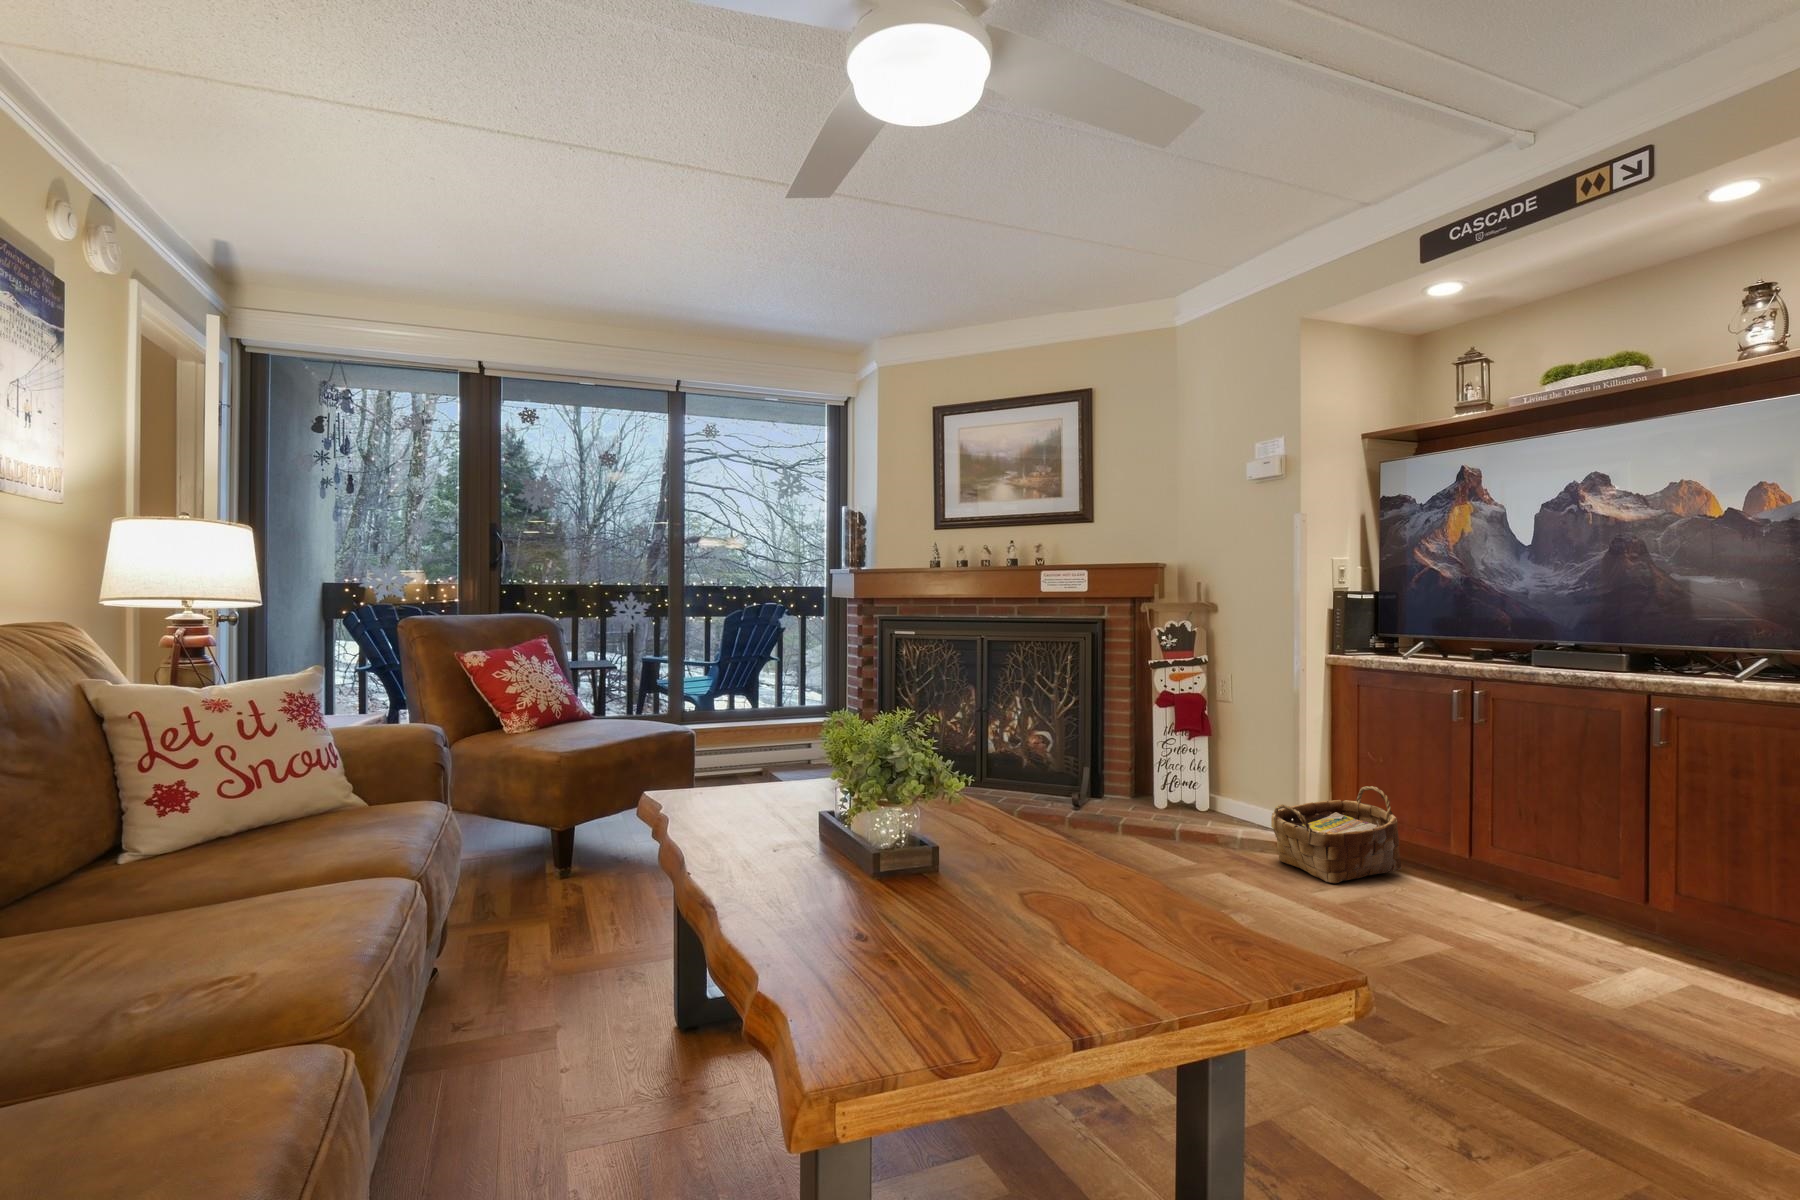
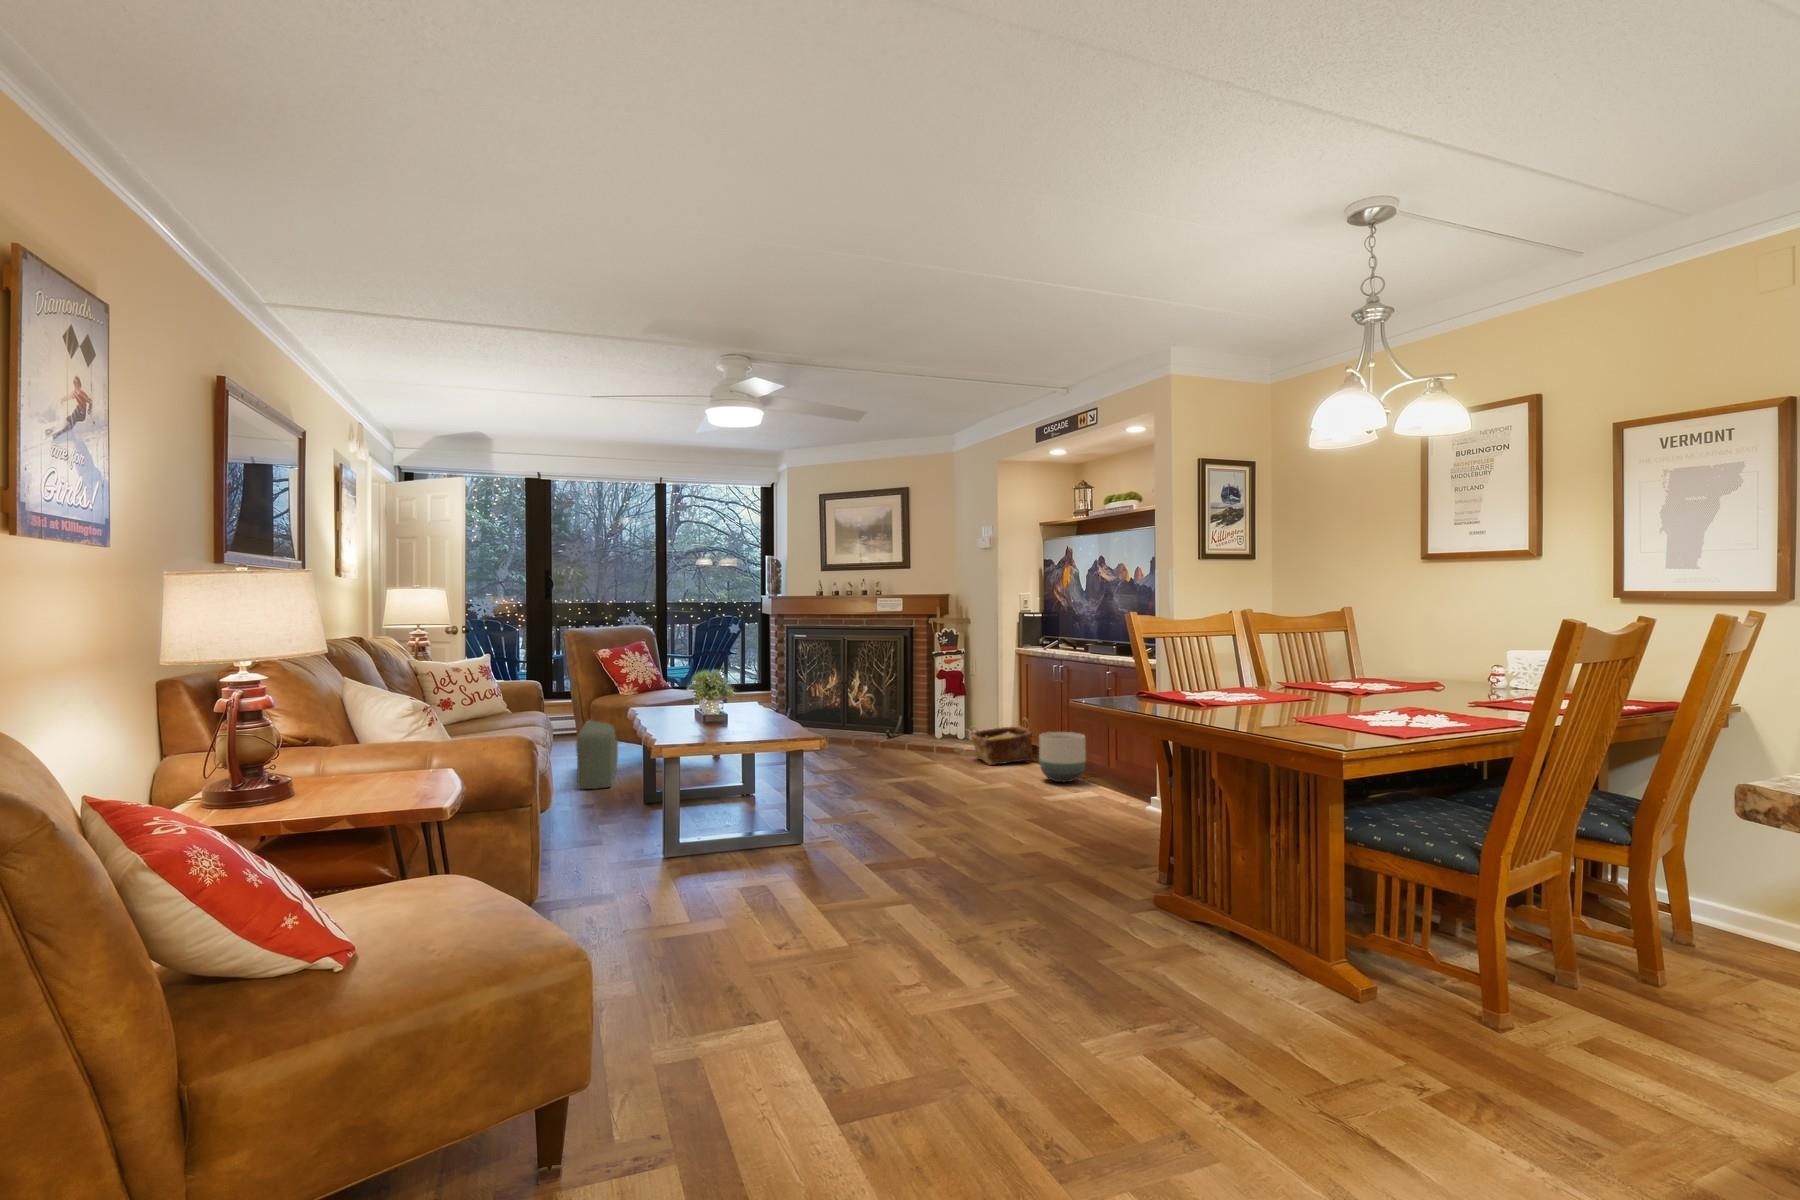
pouf: none [515,794,606,973] -> present [576,720,618,789]
planter: none [1496,831,1617,948] -> present [1039,732,1086,782]

